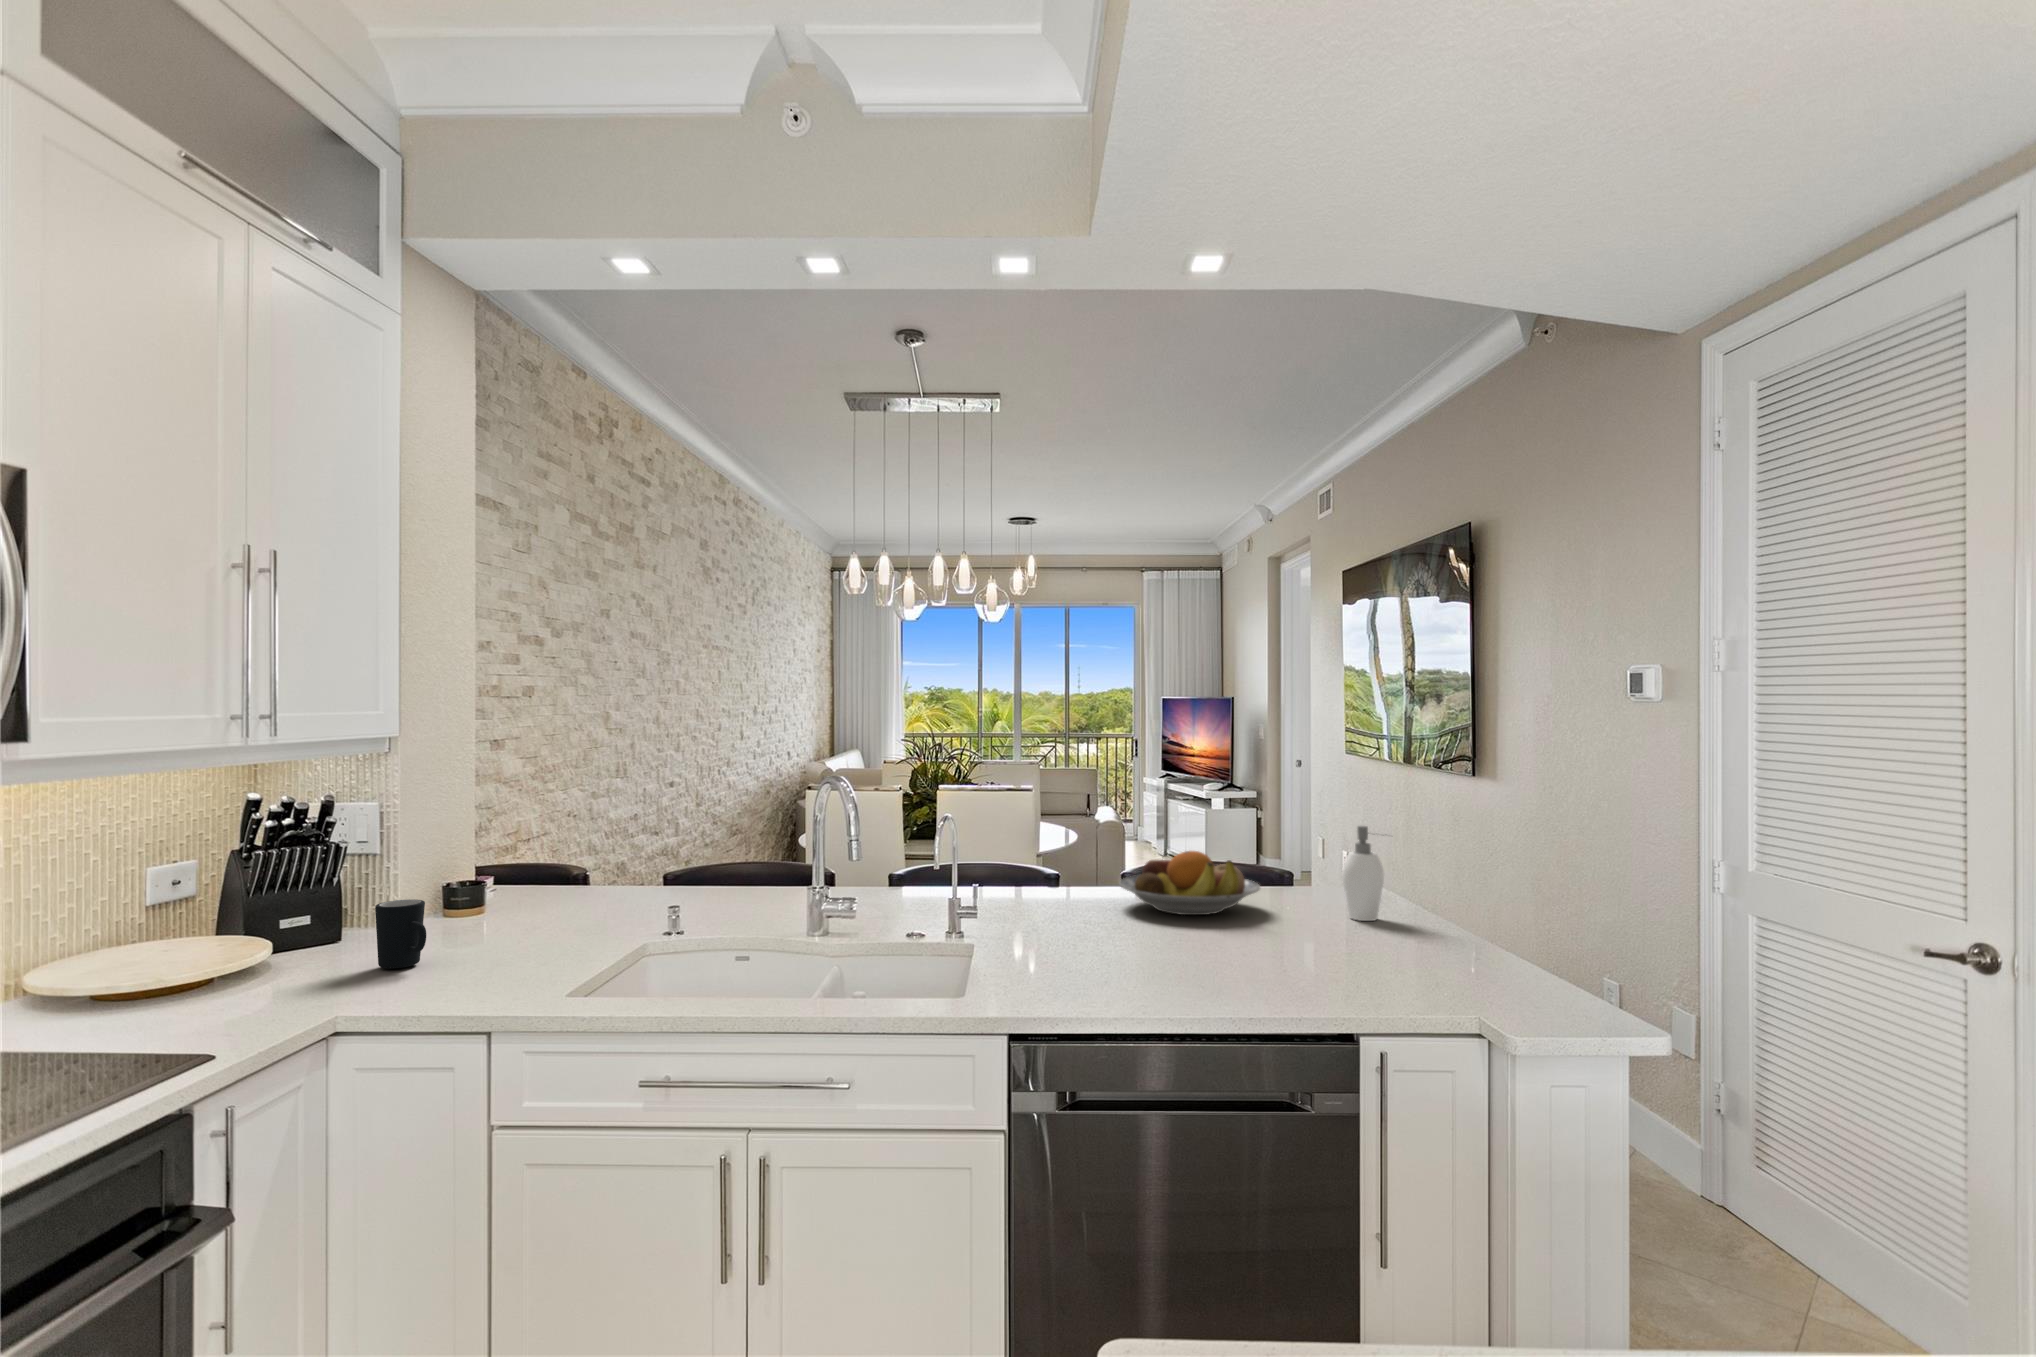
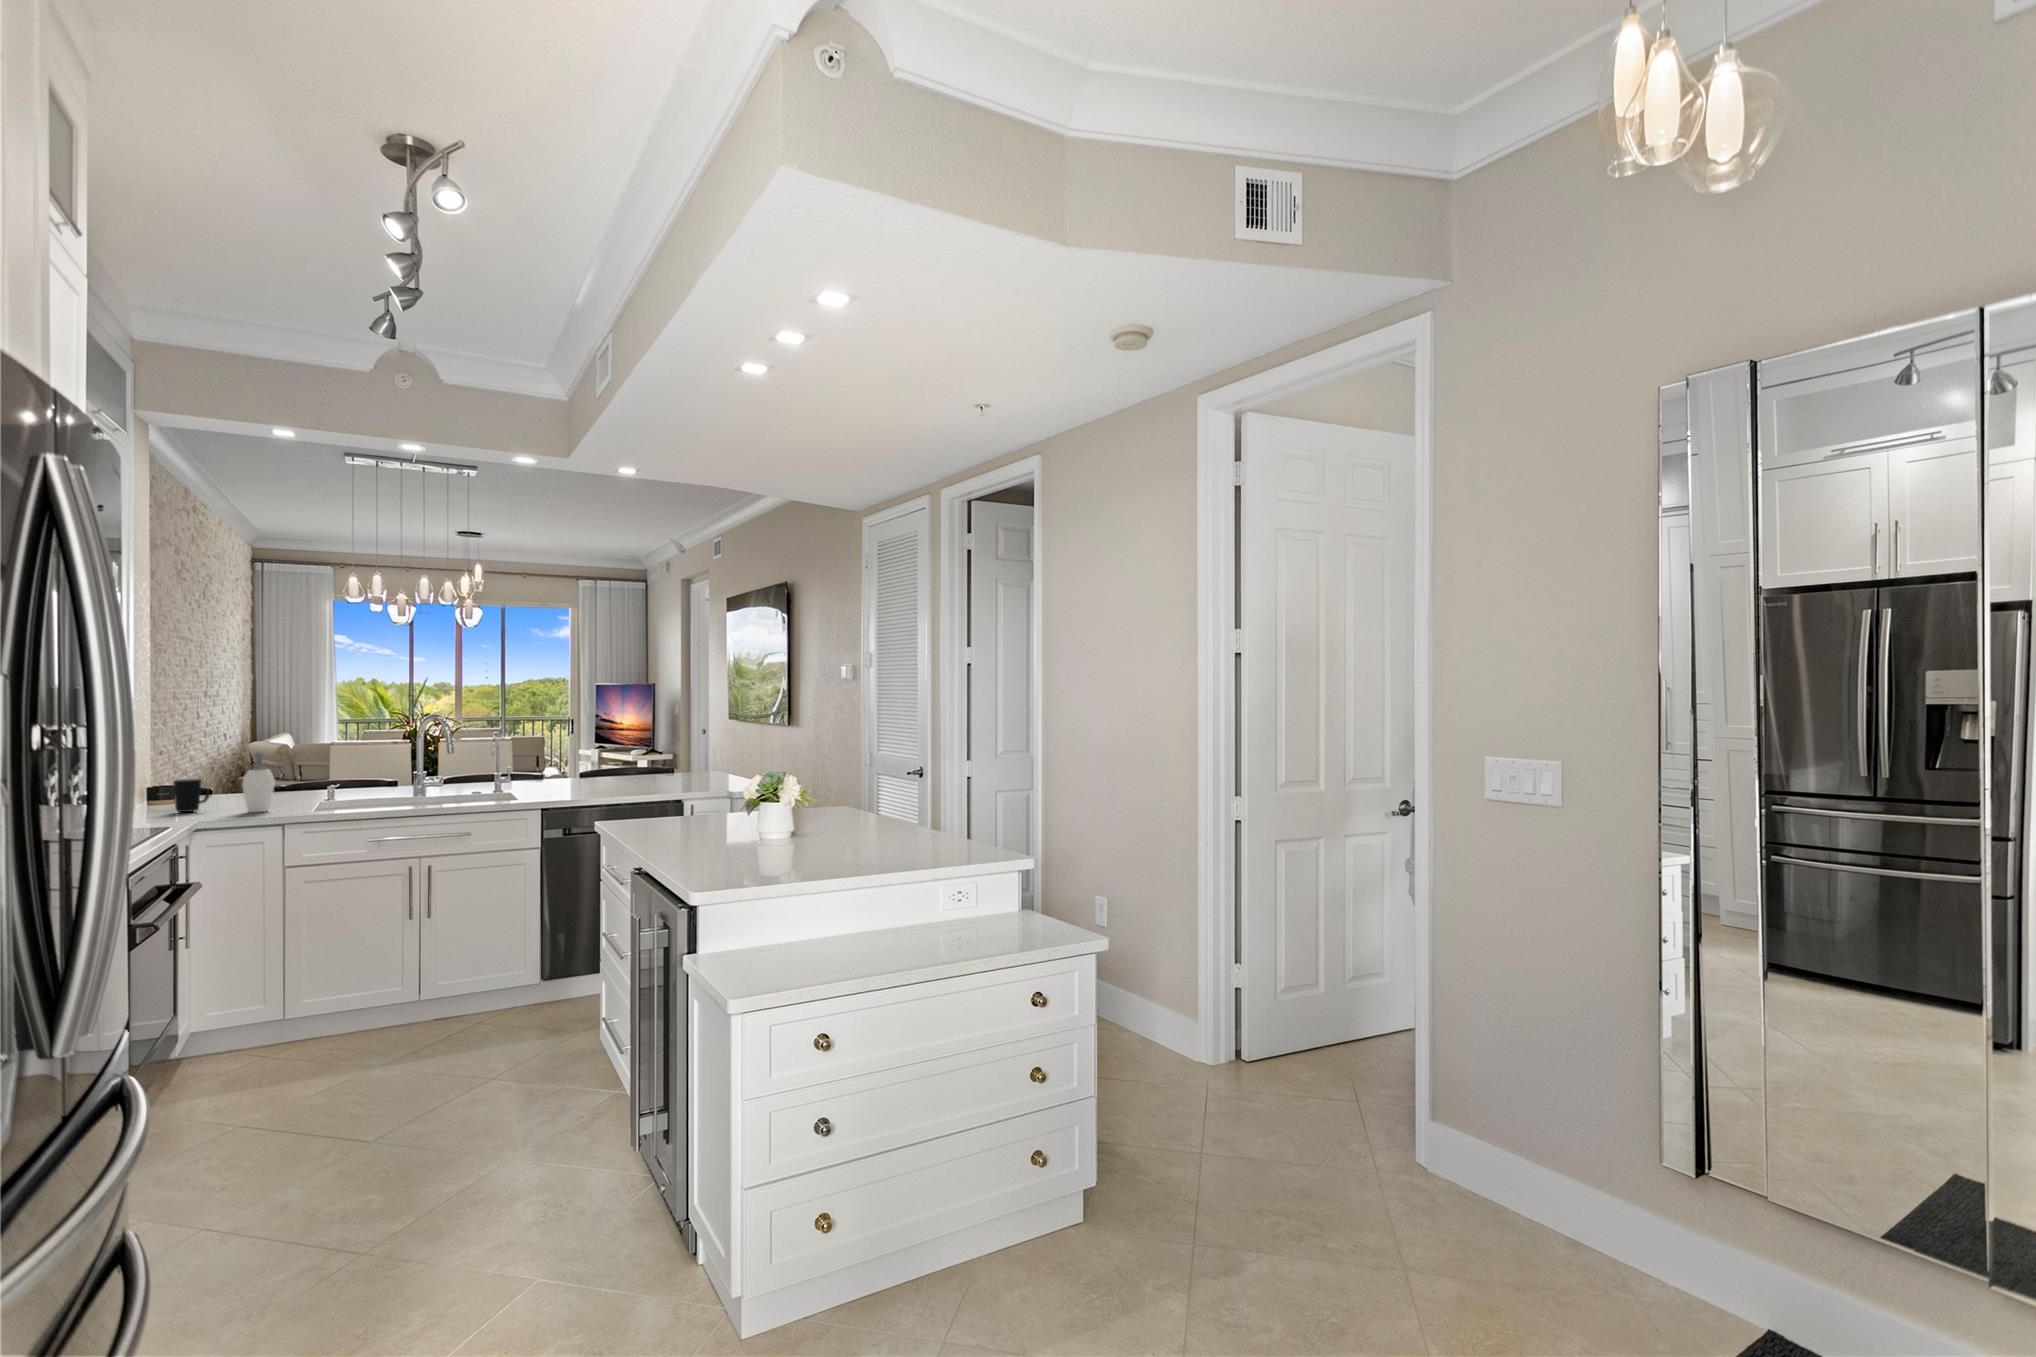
soap dispenser: present [1342,826,1384,921] -> present [242,752,275,812]
fruit bowl: present [1119,851,1260,915] -> none [581,752,656,783]

